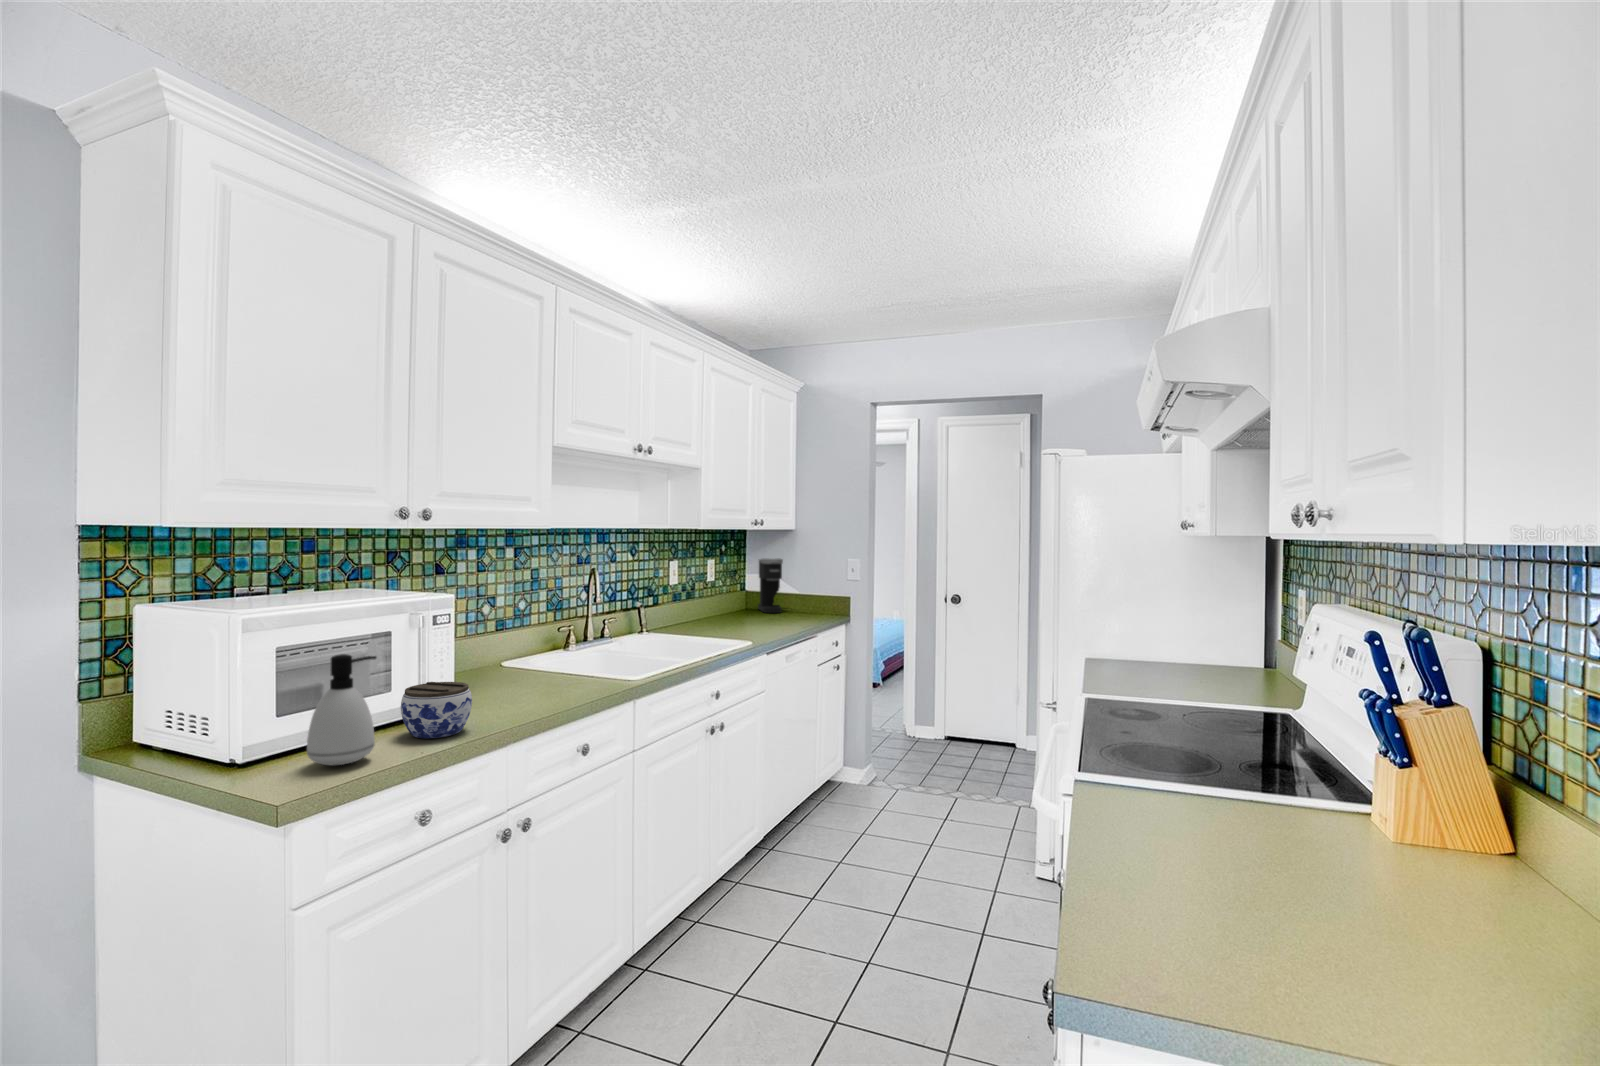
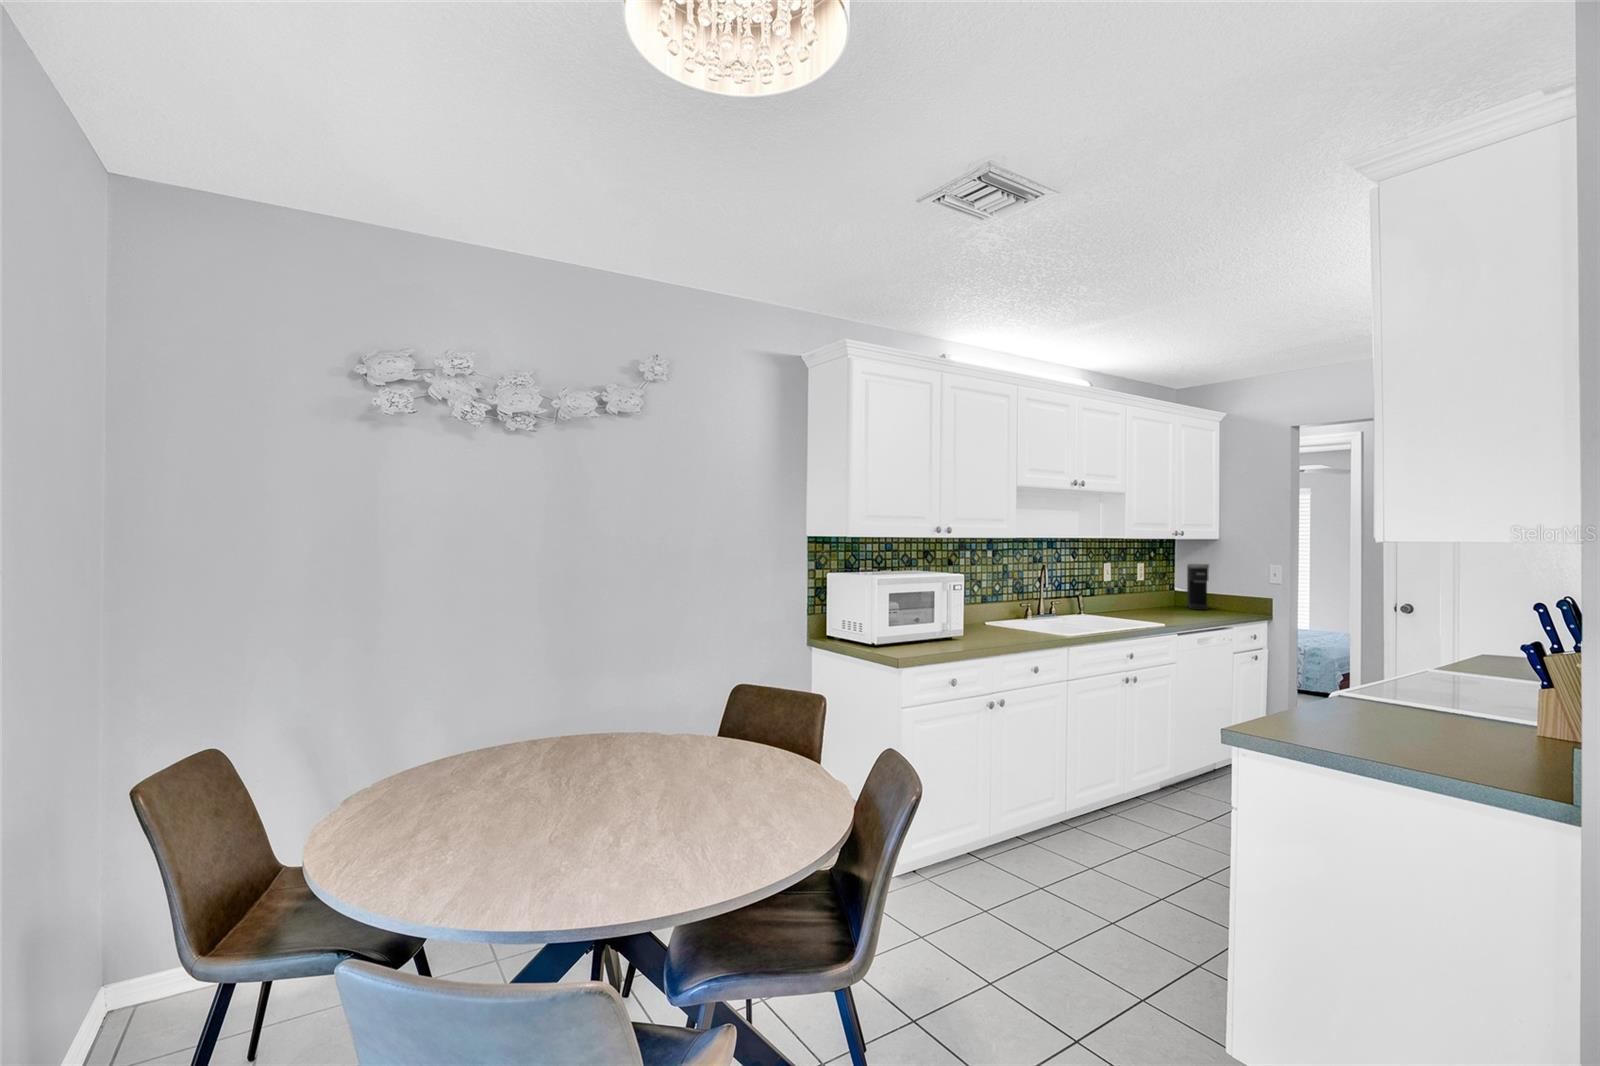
soap dispenser: present [307,654,376,765] -> none [905,598,934,650]
jar: present [401,682,472,739] -> none [941,619,976,647]

